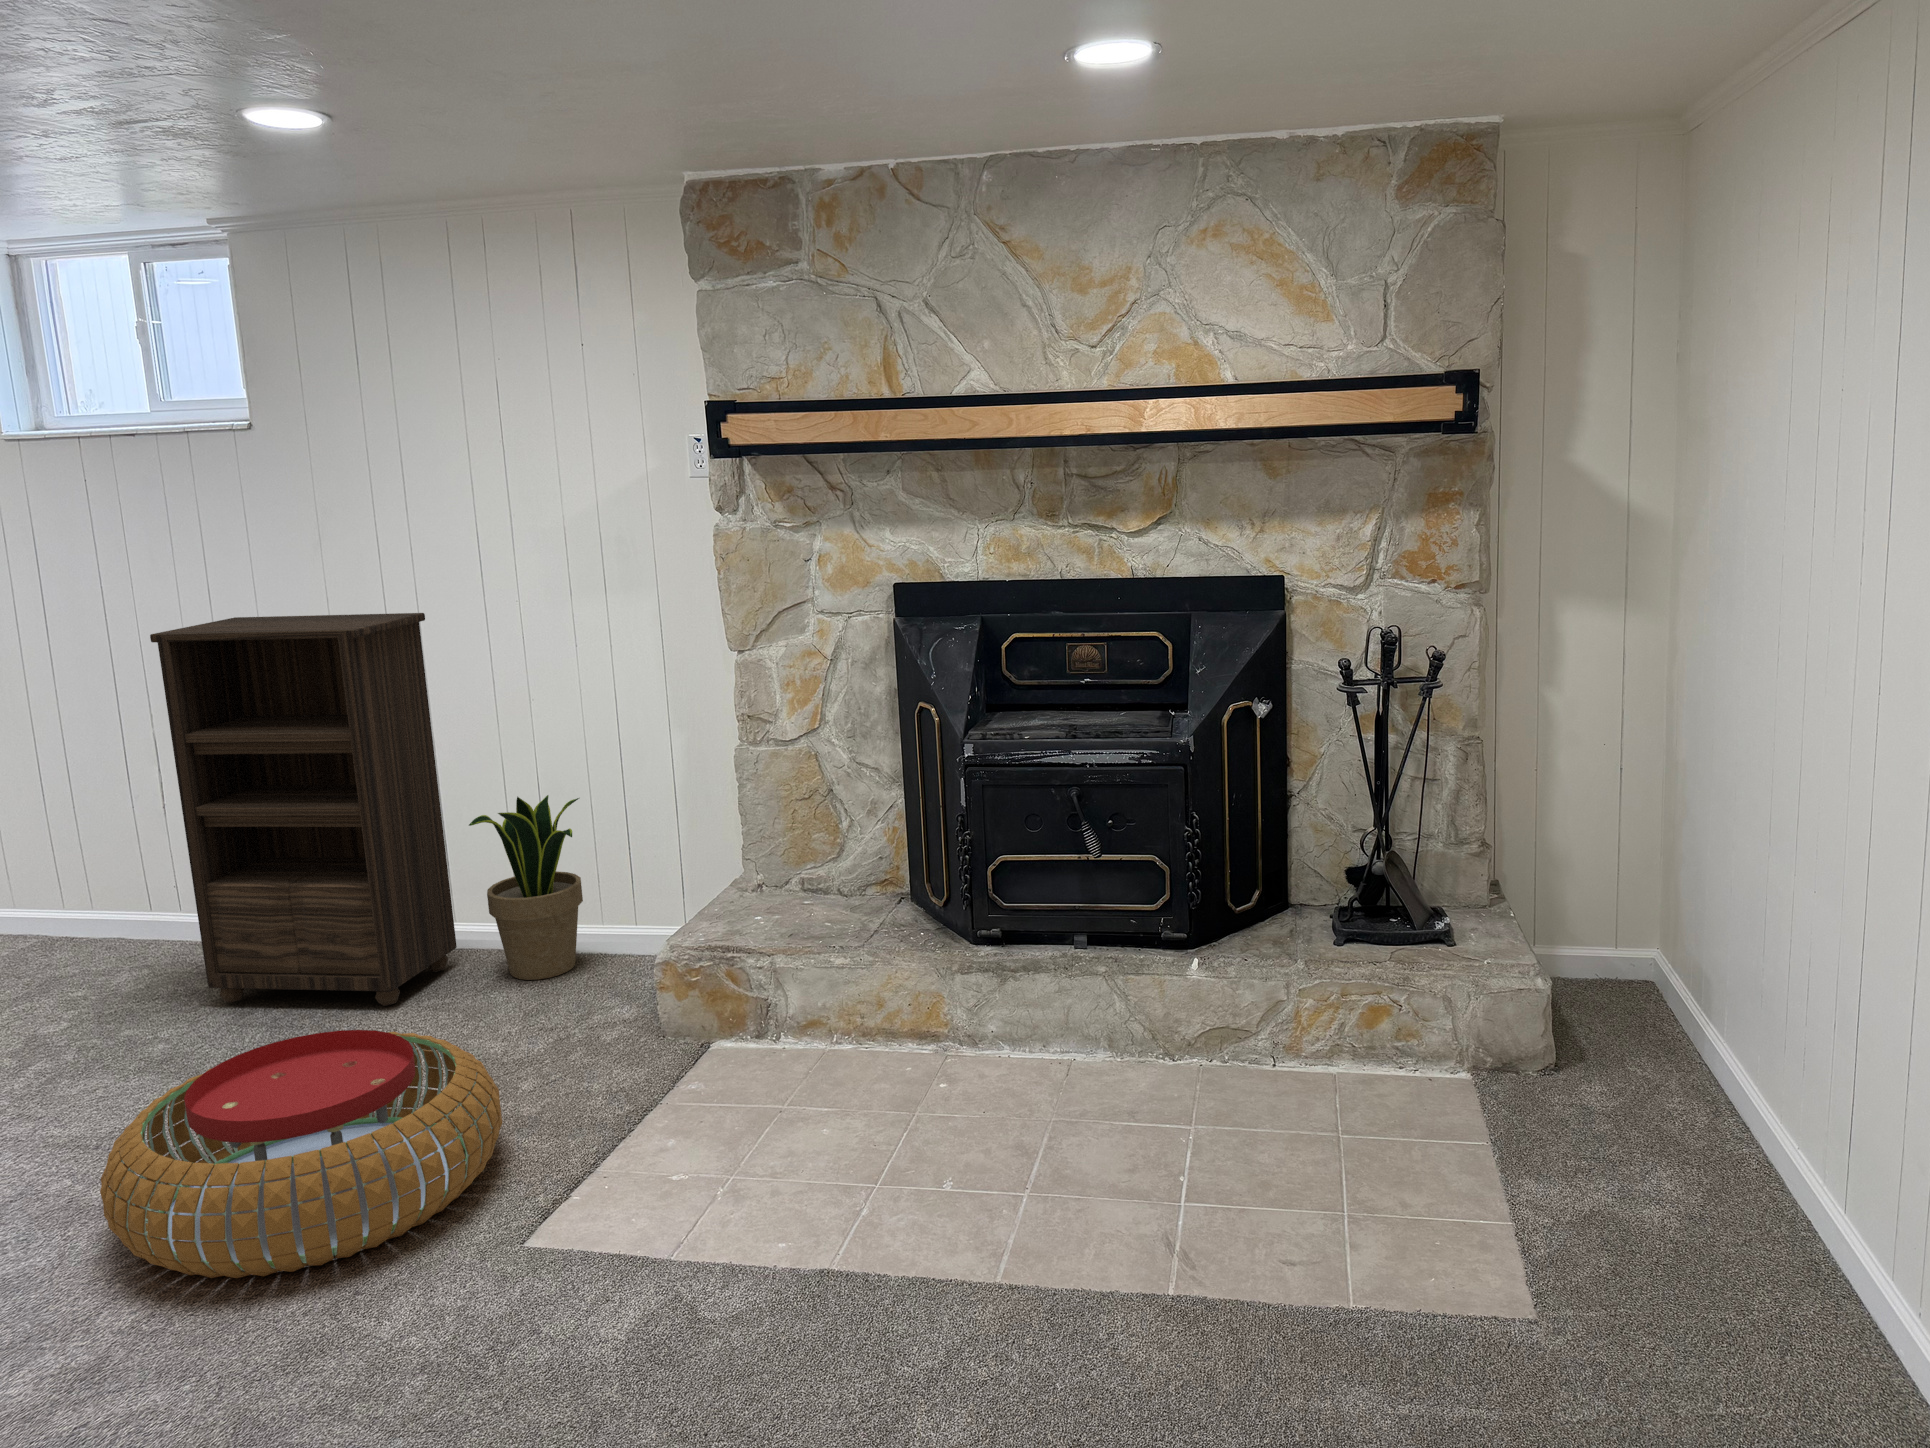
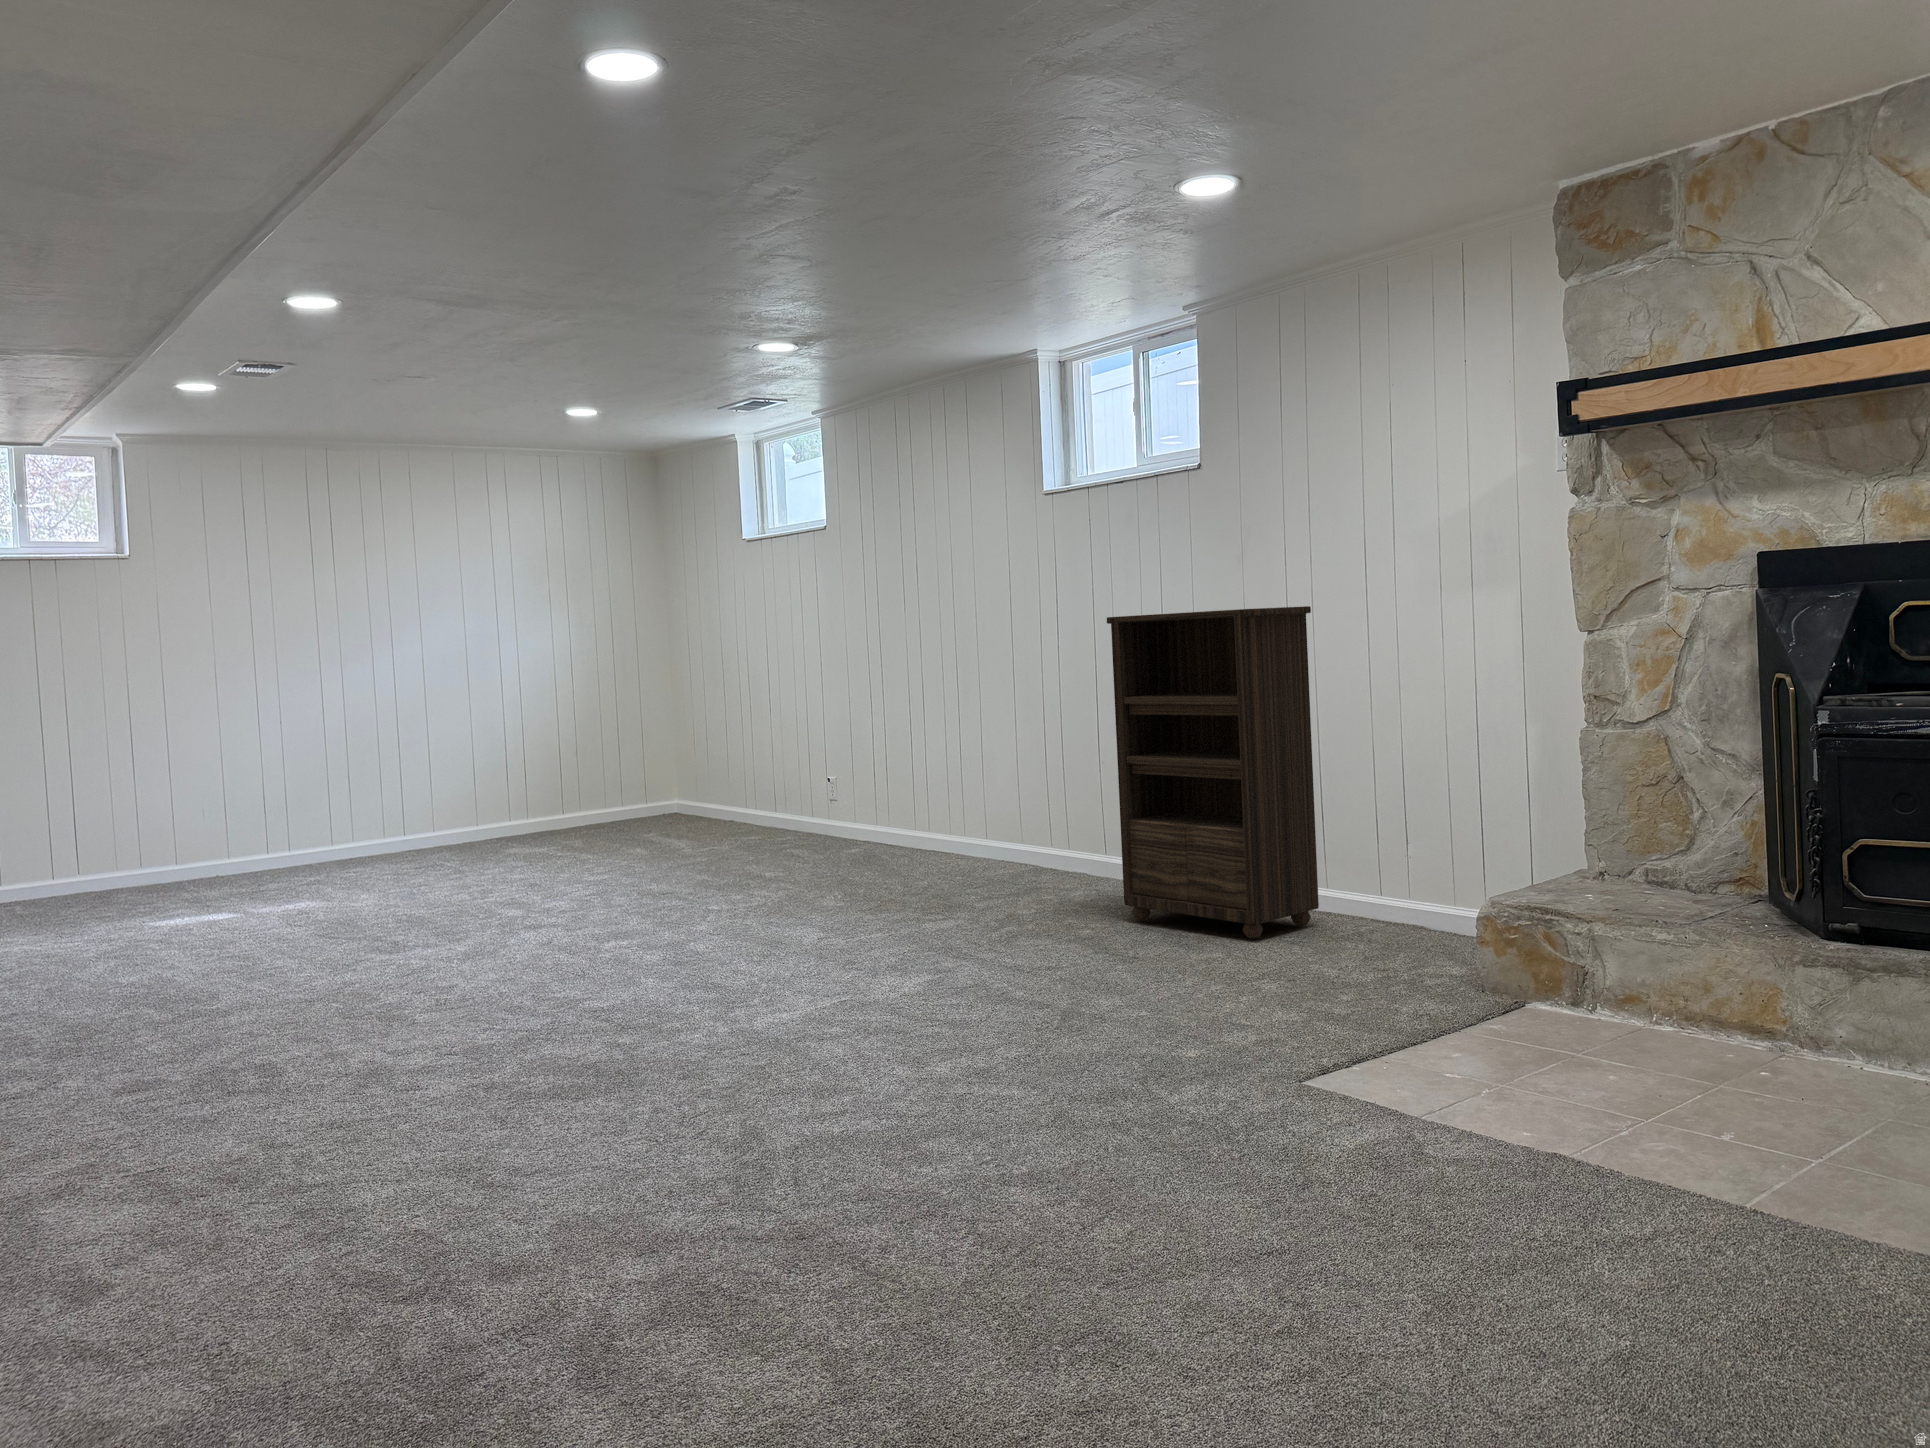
potted plant: present [469,795,583,980] -> none [1330,770,1436,942]
pouf: present [100,1030,502,1278] -> none [1008,906,1305,1061]

